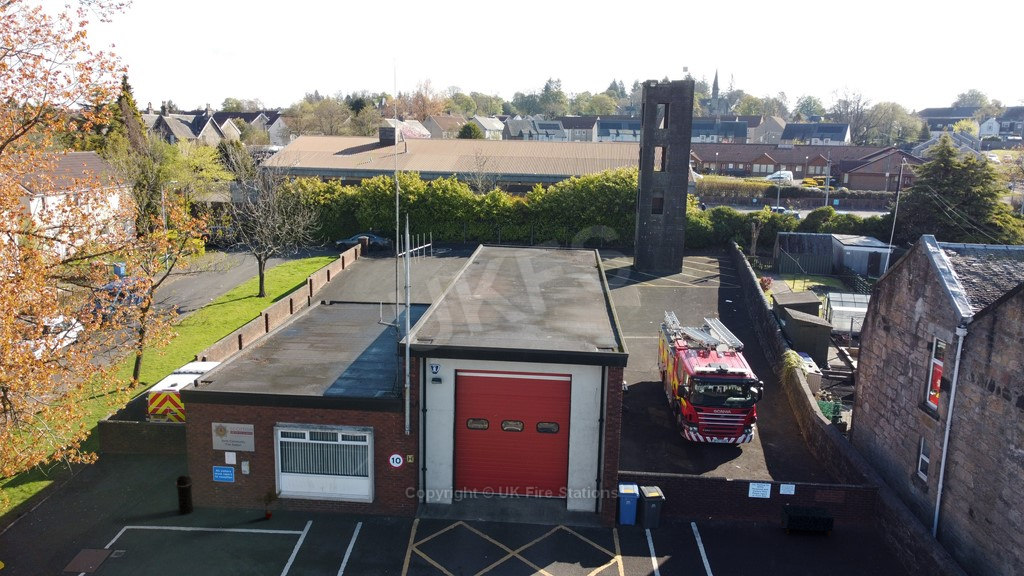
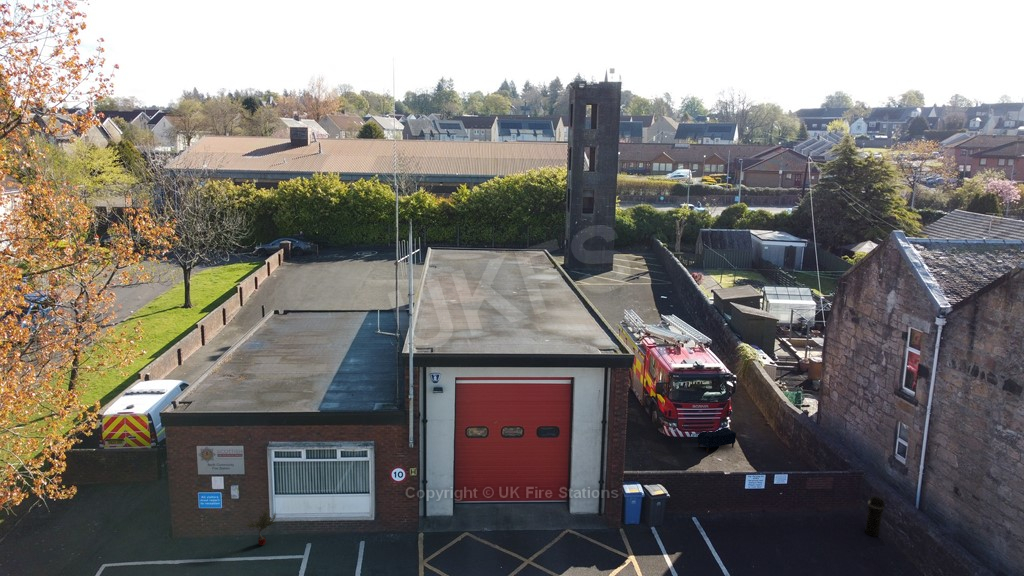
trash can: present [175,475,193,515] -> present [865,496,885,537]
bench: present [781,505,834,536] -> present [697,428,736,452]

